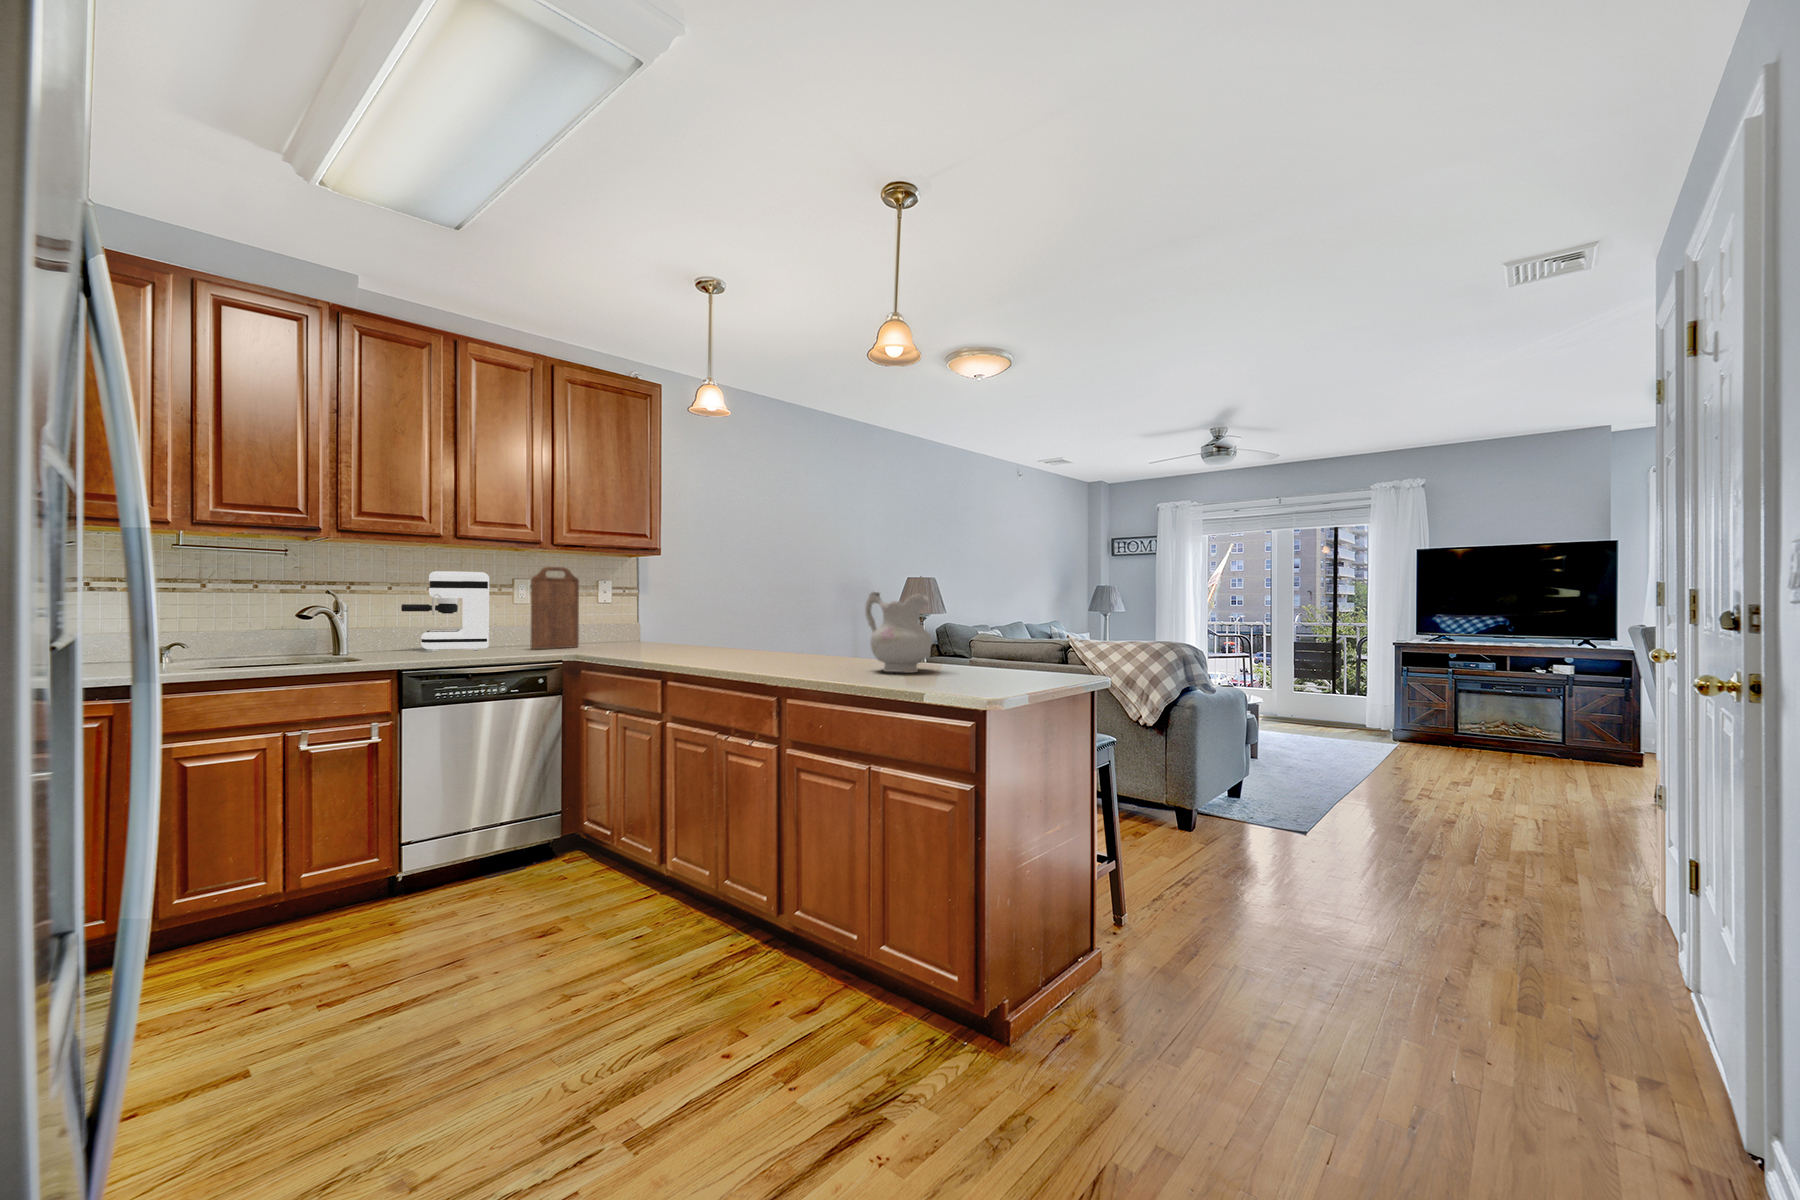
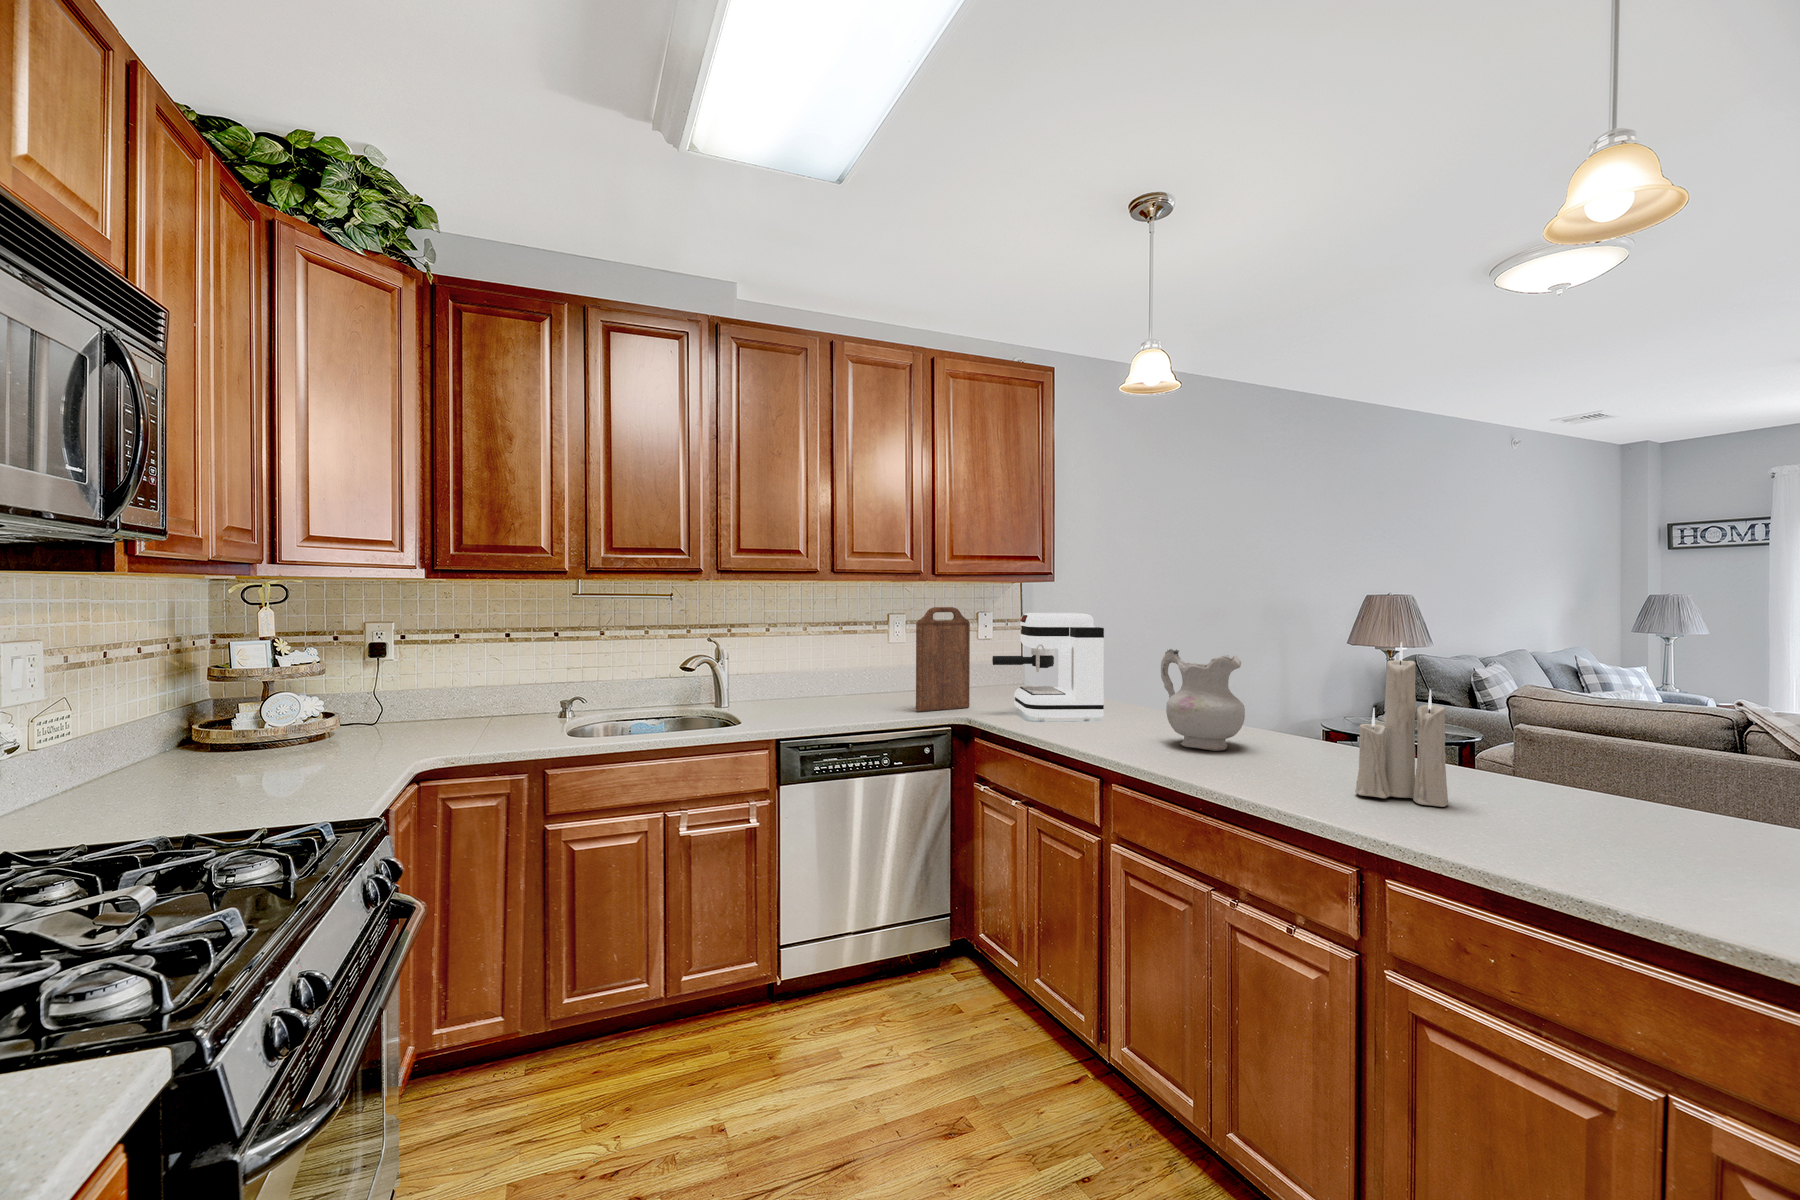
candle: none [799,570,845,666] -> present [1355,642,1448,807]
coffee maker: present [401,571,489,651] -> present [992,613,1104,720]
ceramic pitcher: present [865,592,932,673] -> present [1161,649,1245,751]

